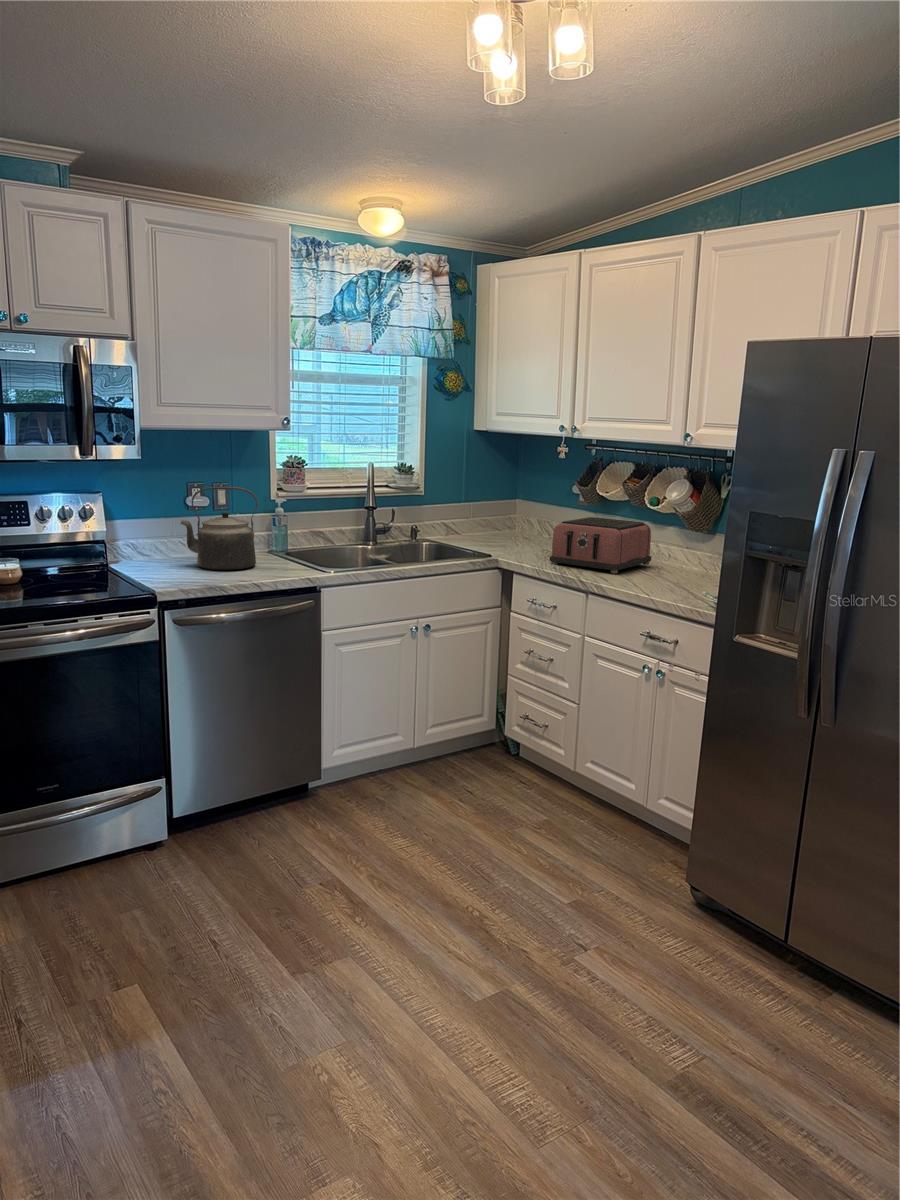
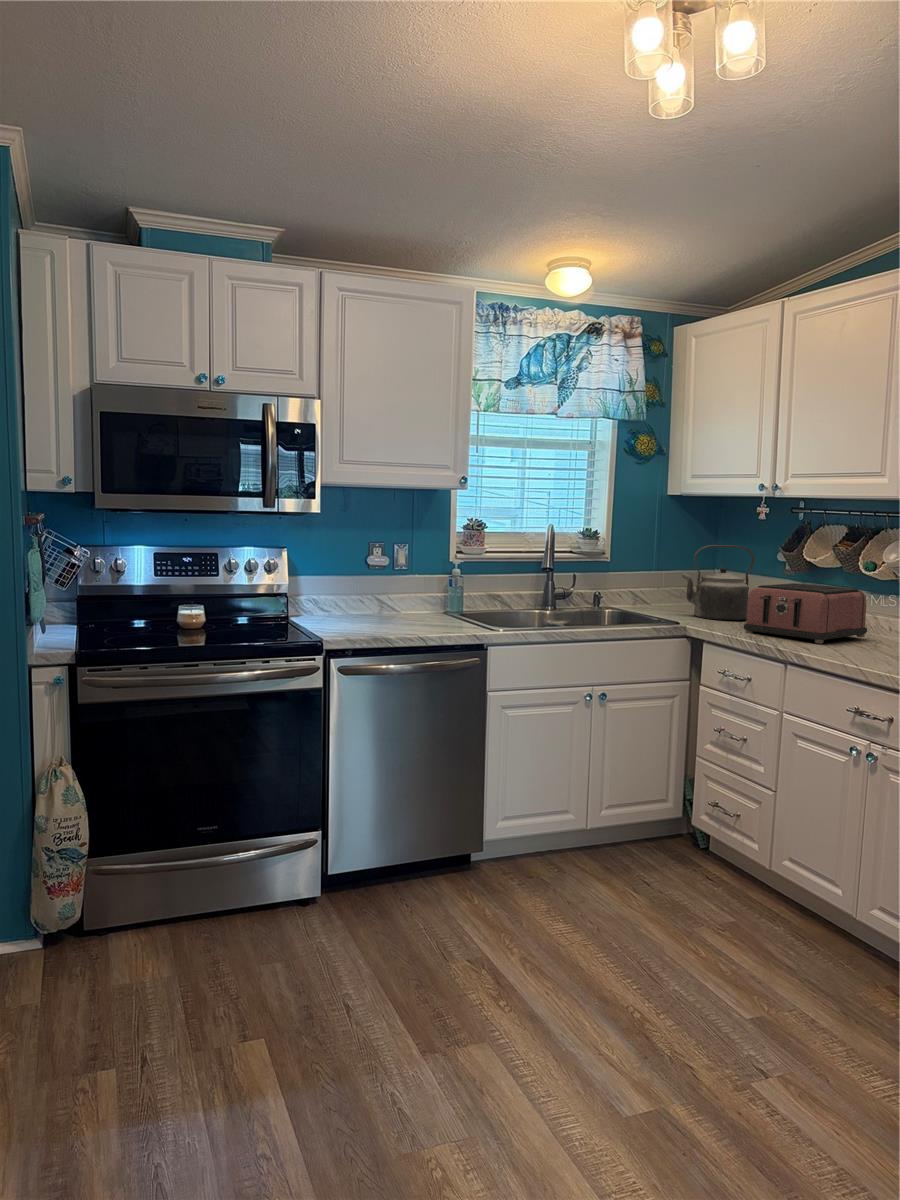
kettle: present [180,487,257,570] -> present [682,545,754,620]

